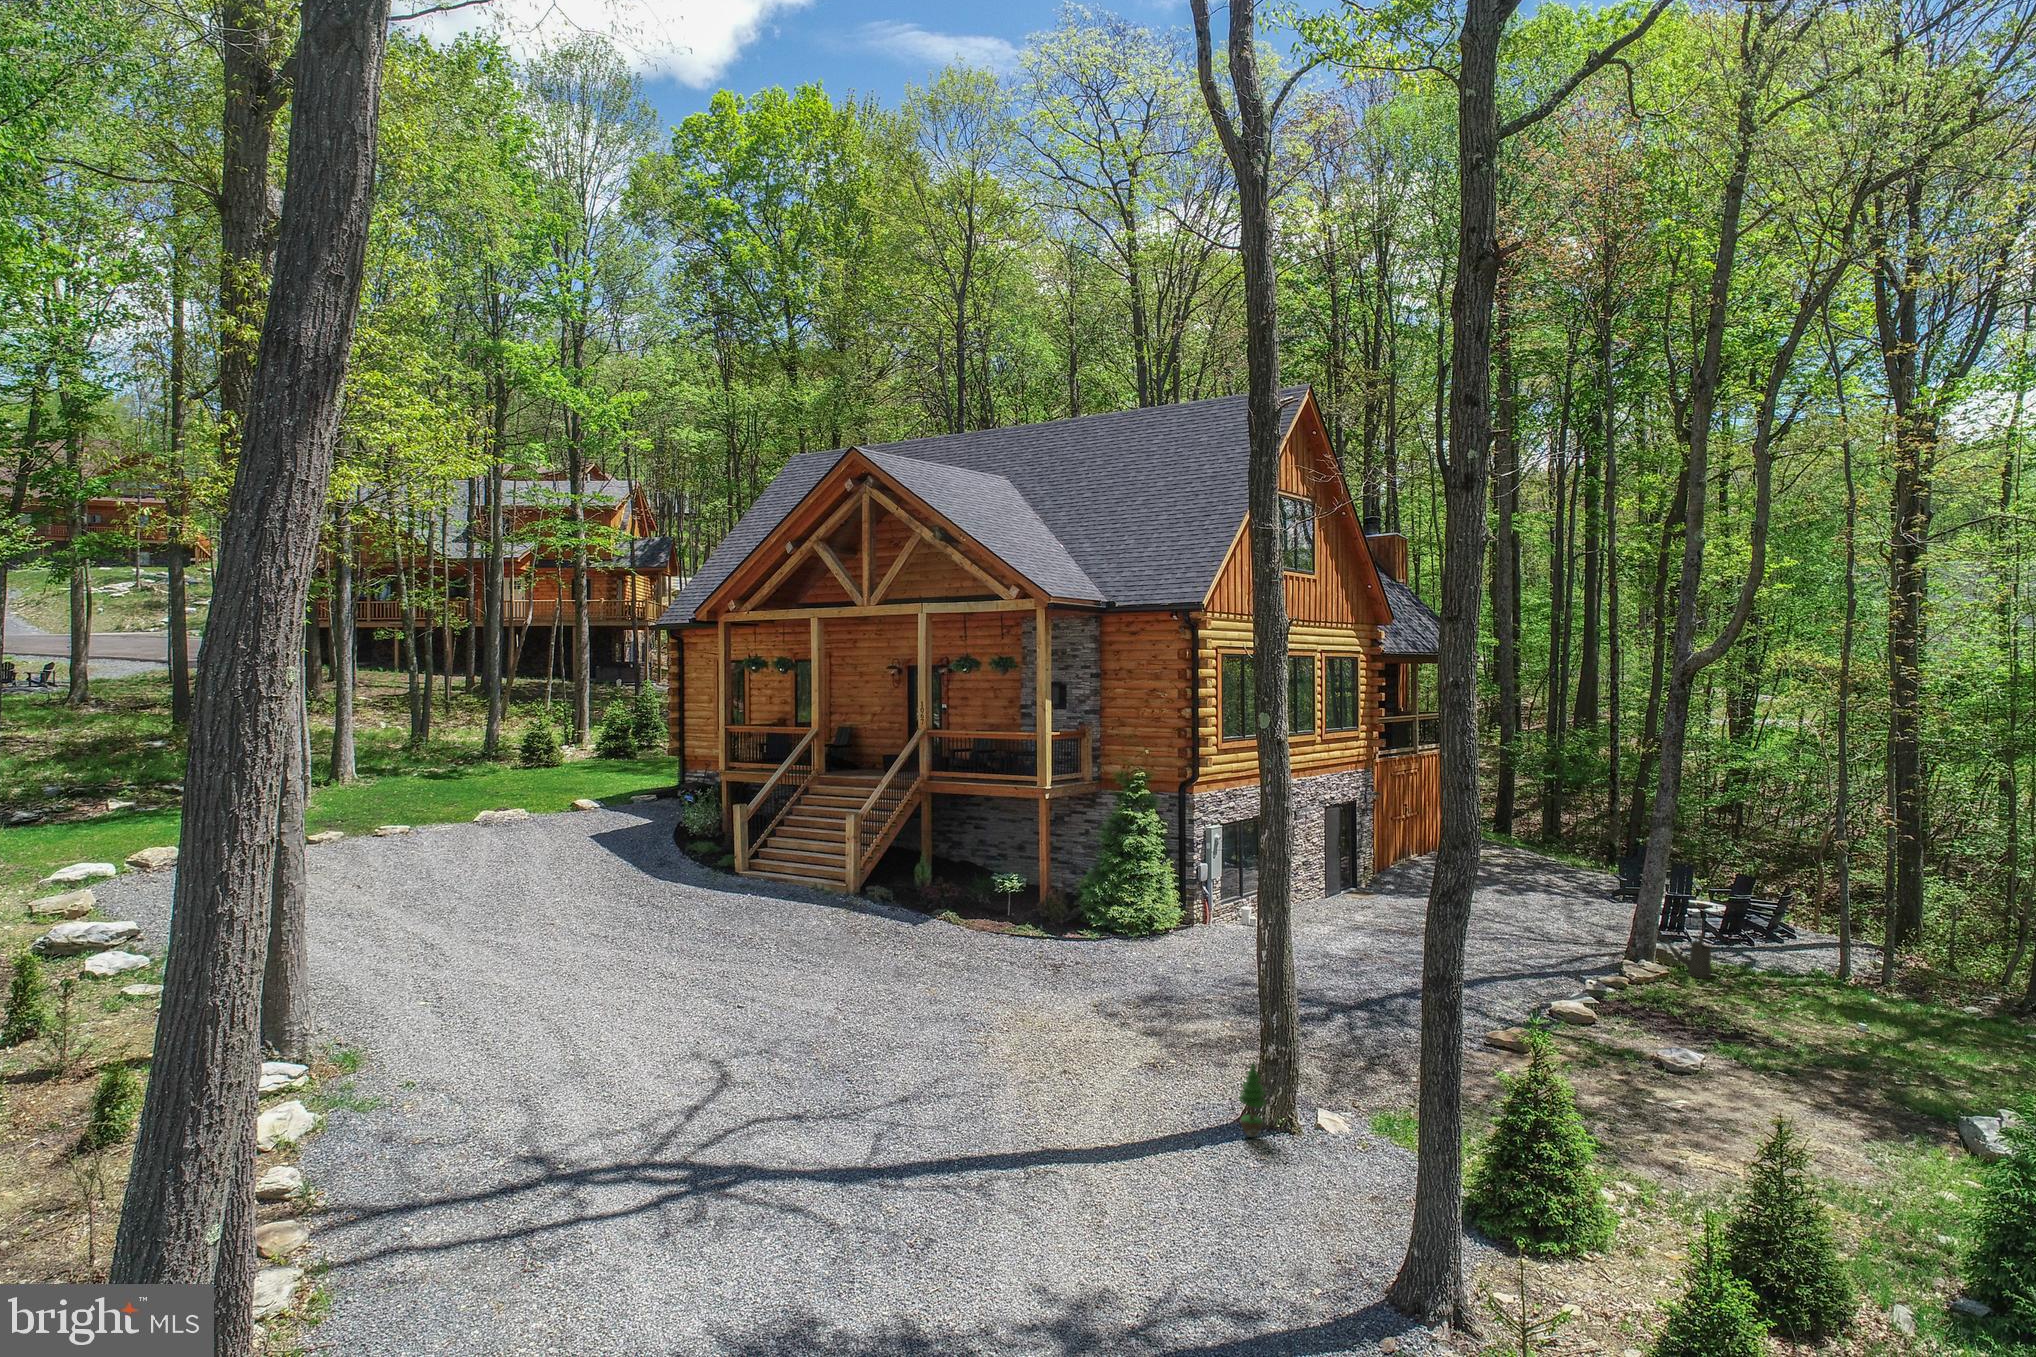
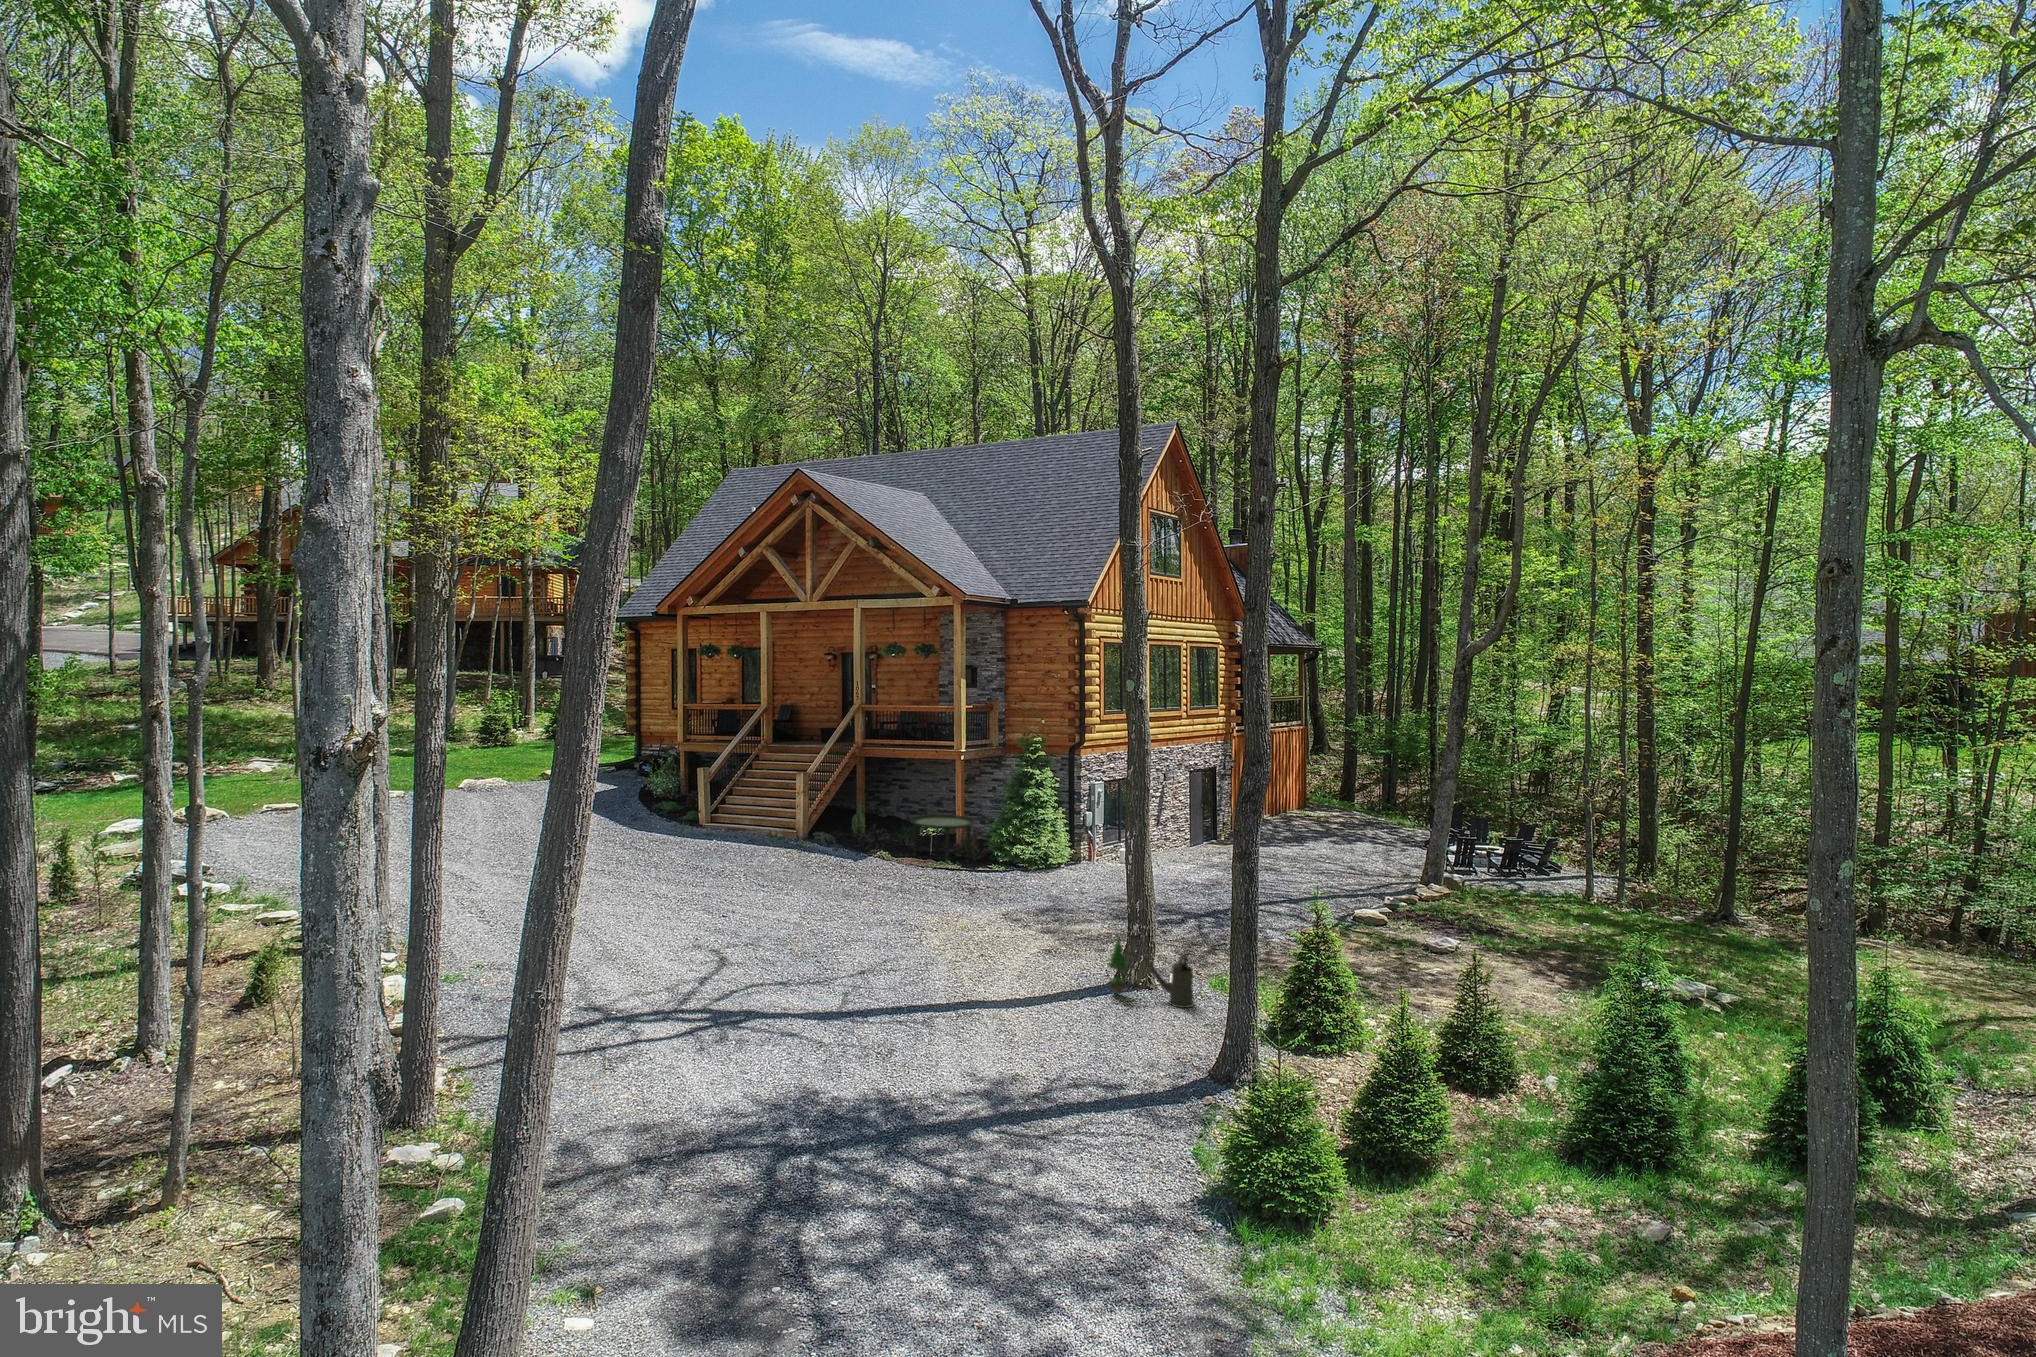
round table: none [988,864,1065,925] -> present [912,815,974,863]
watering can: present [1662,934,1712,979] -> present [1145,955,1194,1008]

